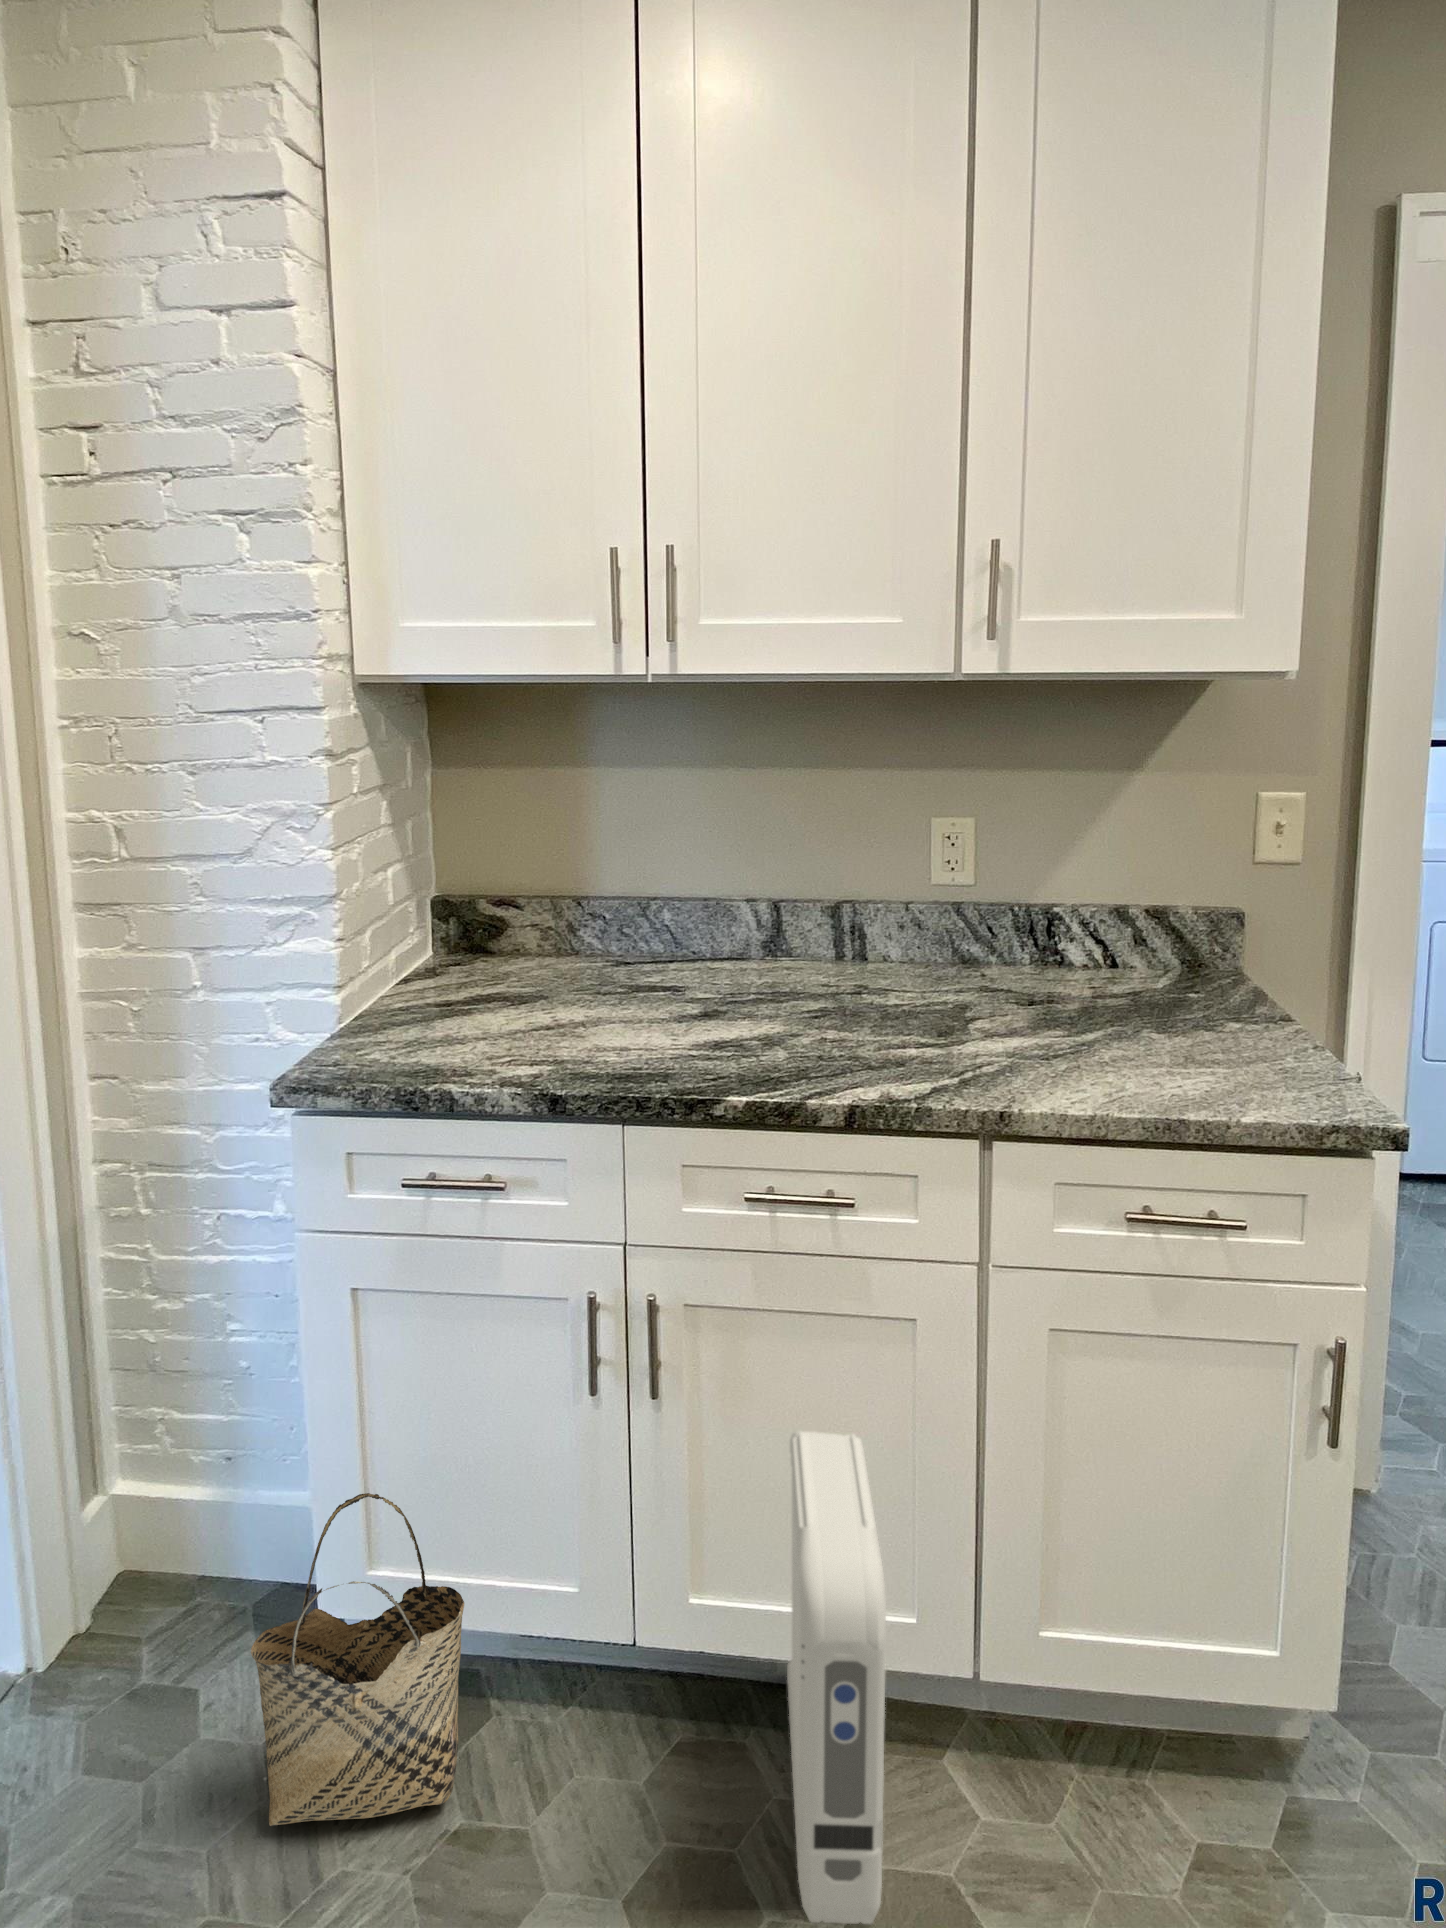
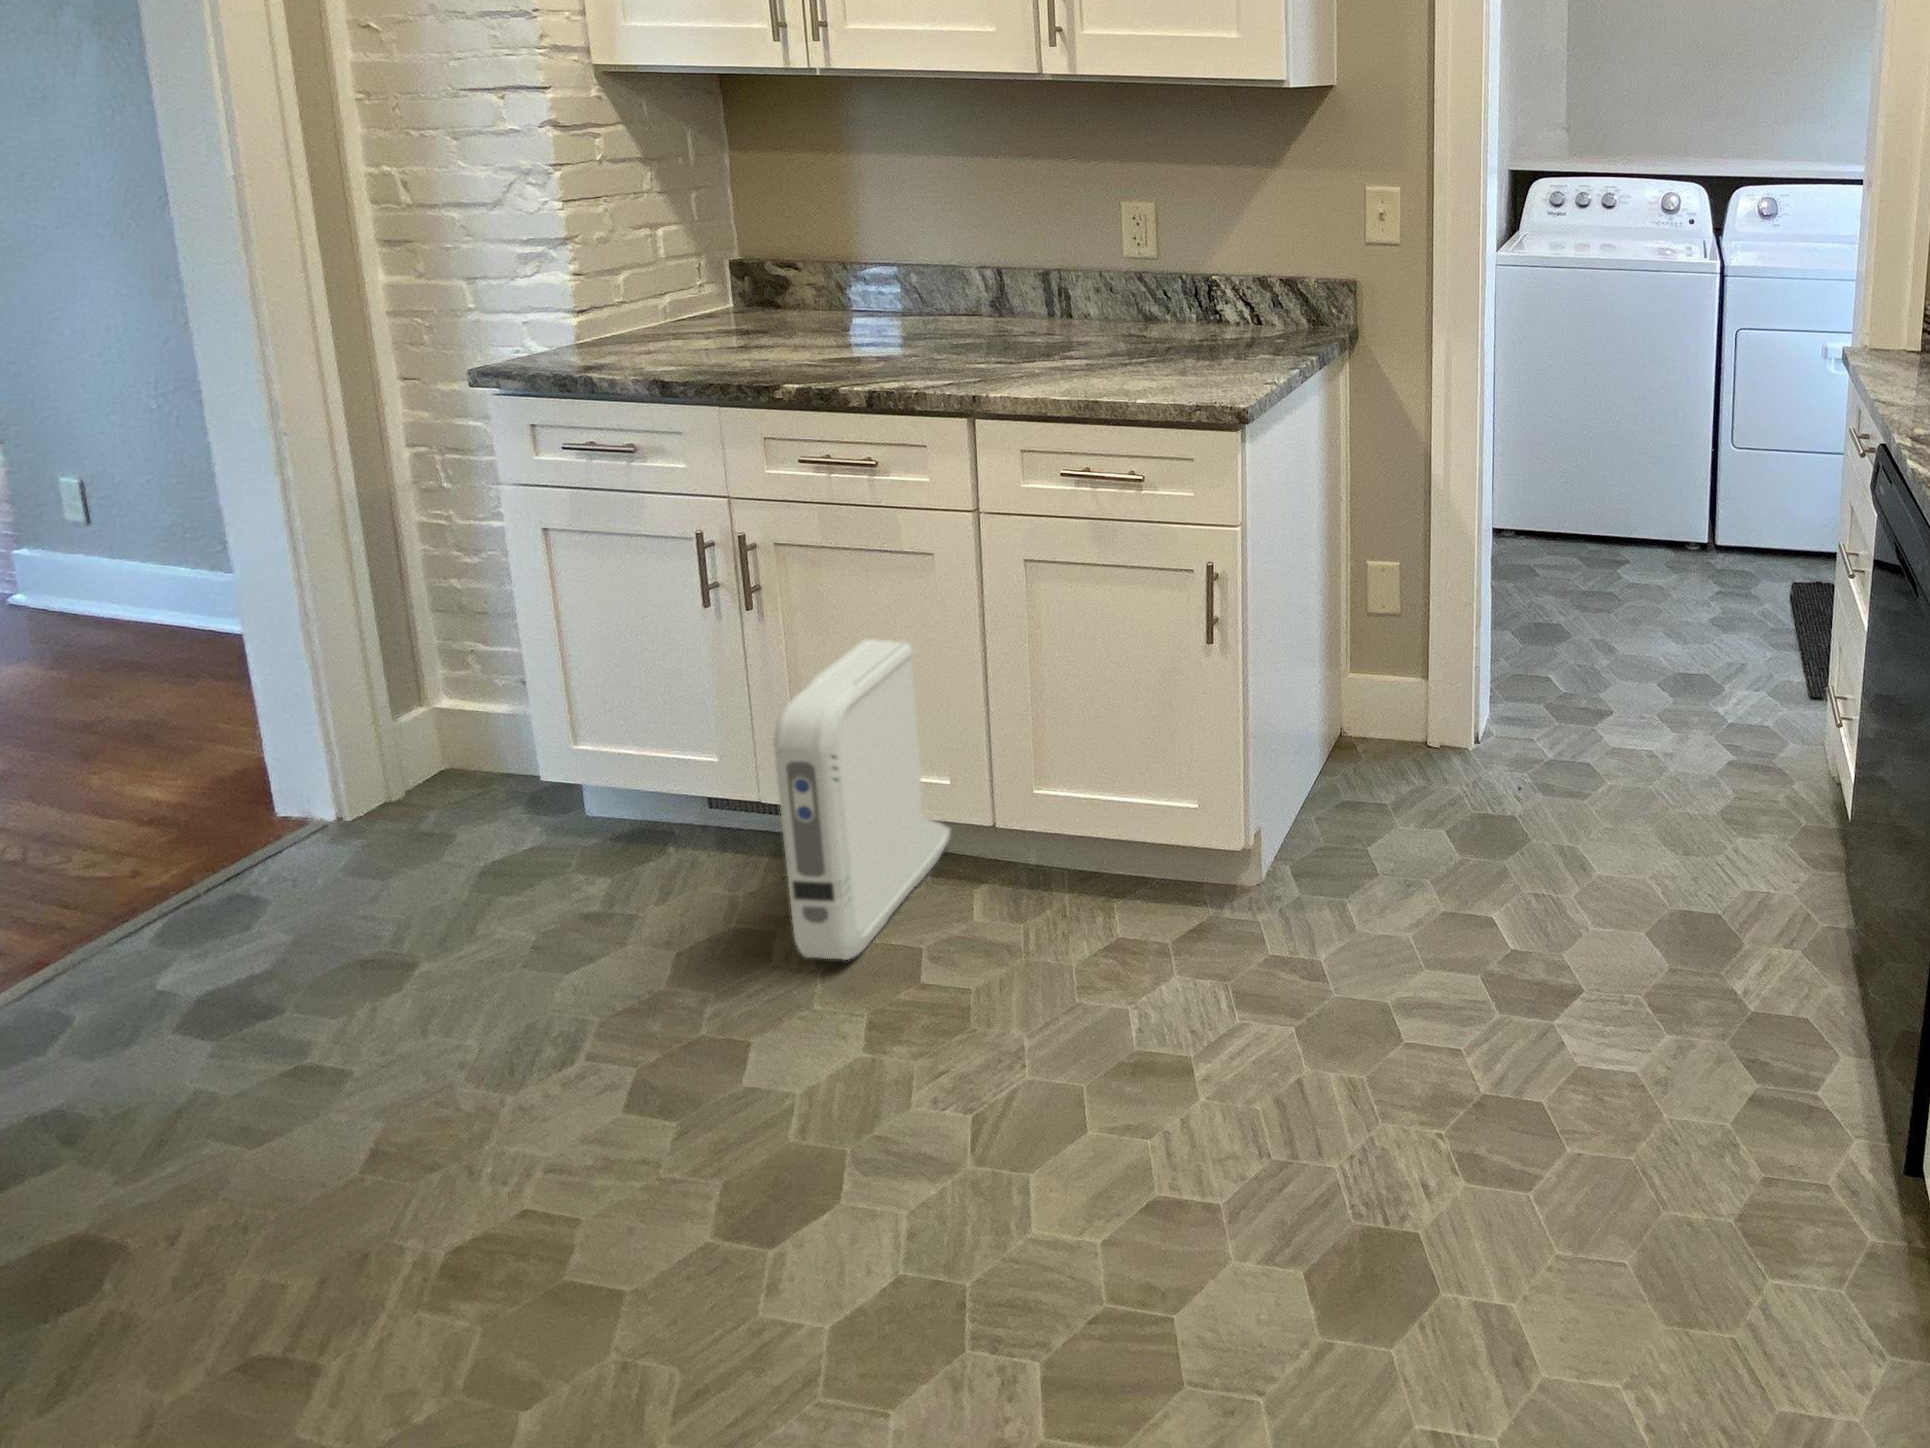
woven basket: present [251,1493,464,1826] -> none [445,679,630,901]

